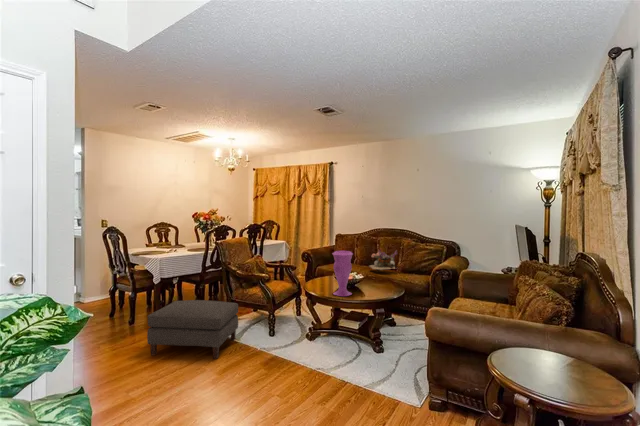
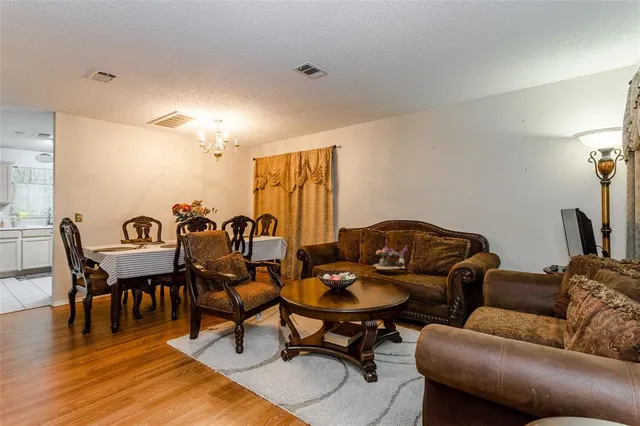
vase: present [333,251,353,296] -> none [309,244,337,304]
ottoman: present [147,300,238,359] -> none [78,306,199,383]

